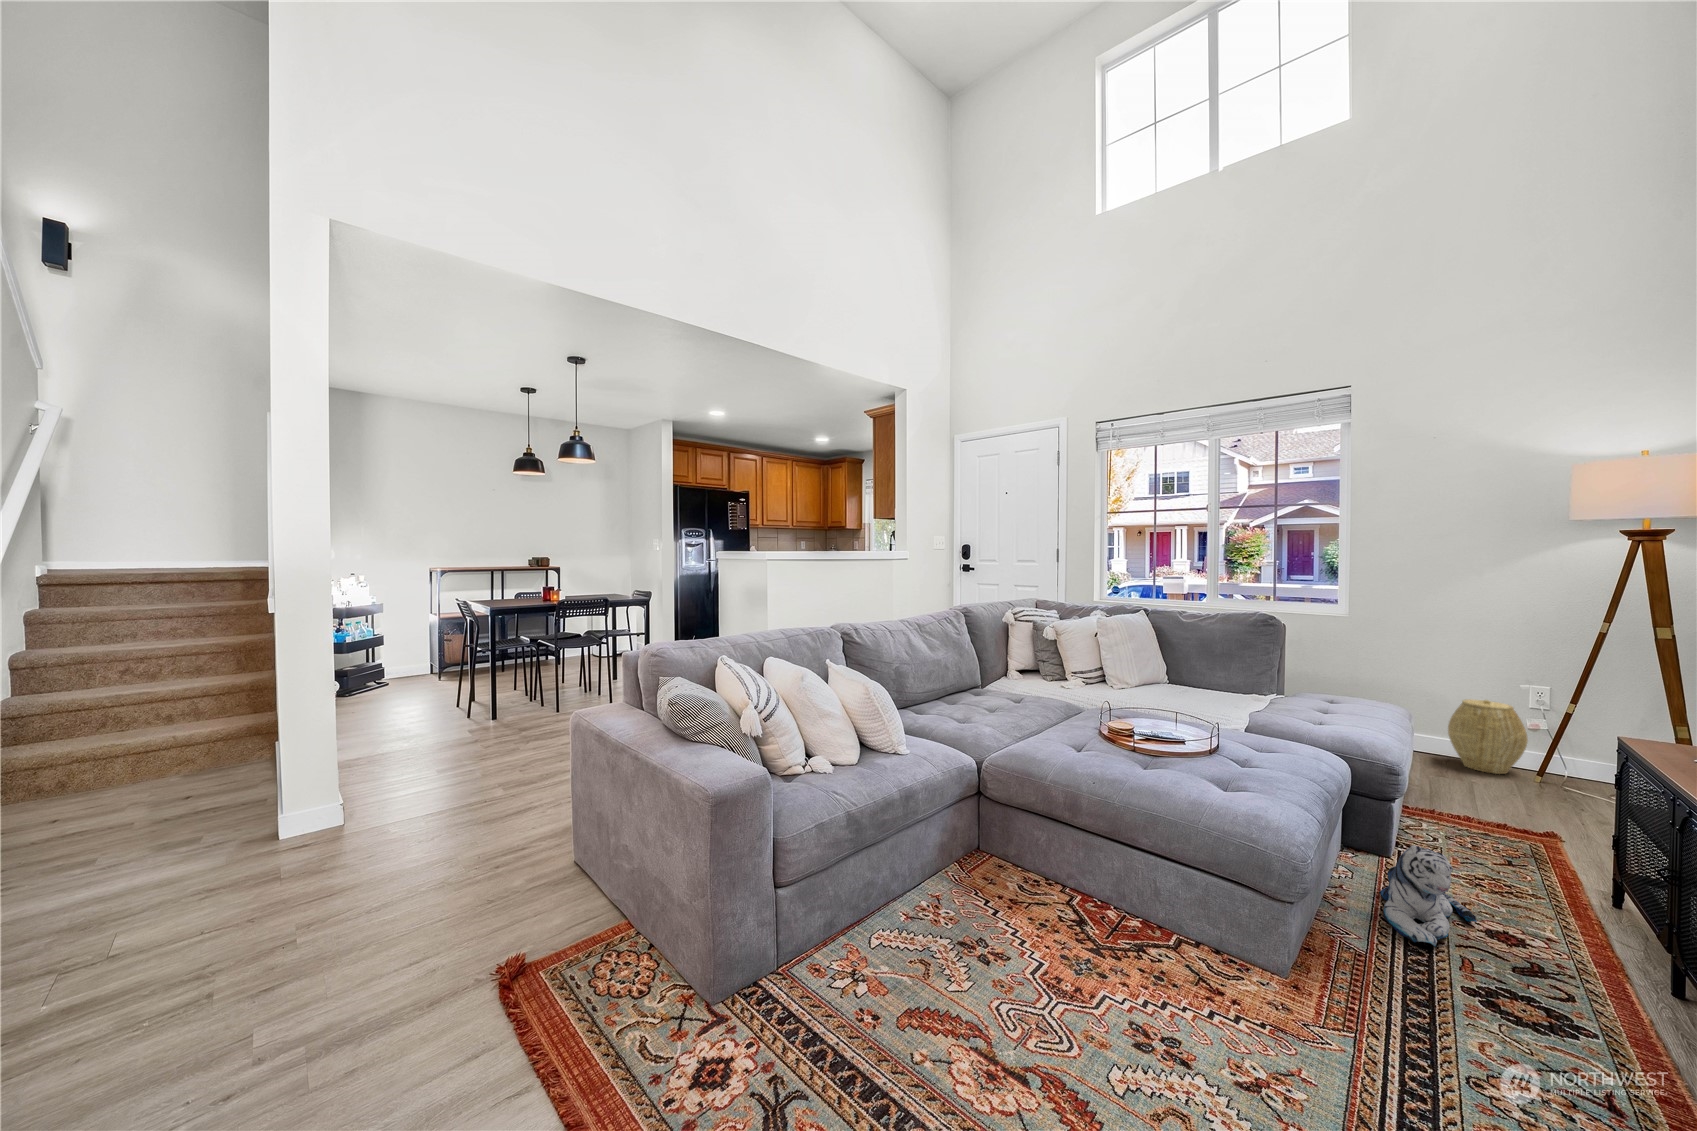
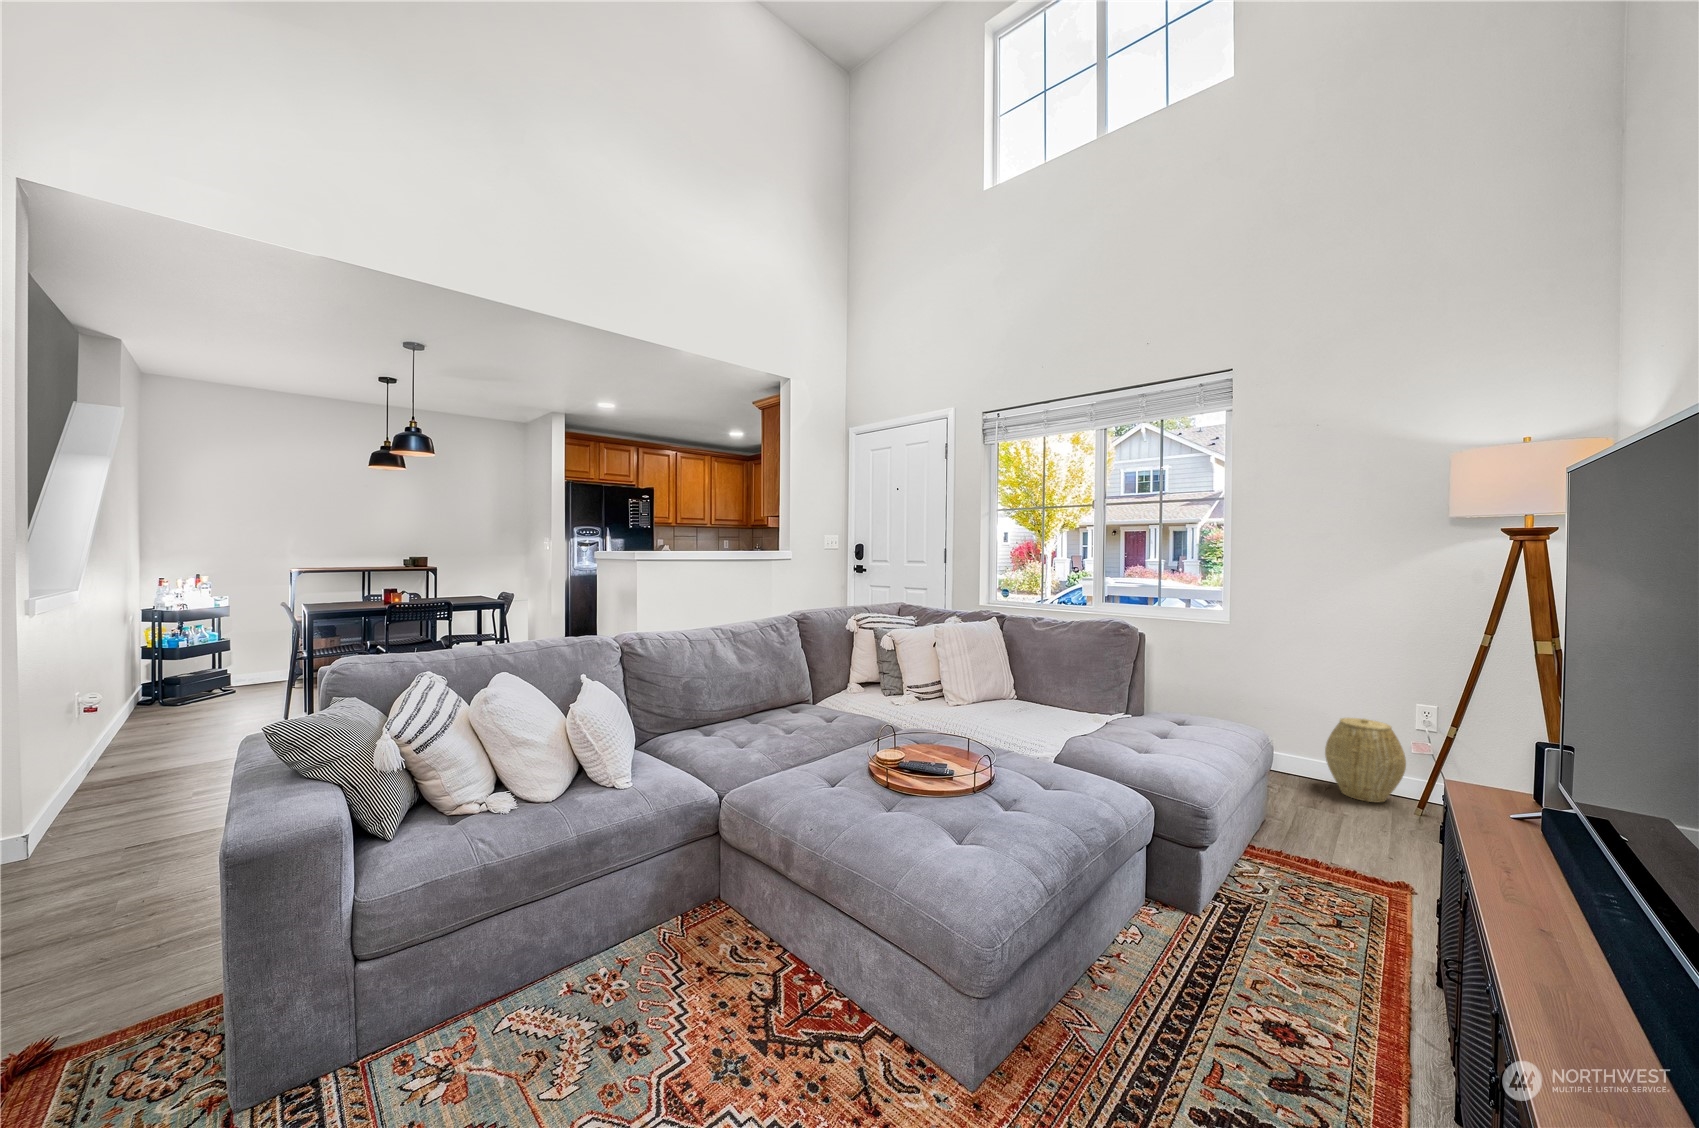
plush toy: present [1379,845,1477,946] -> none [1147,913,1257,1047]

